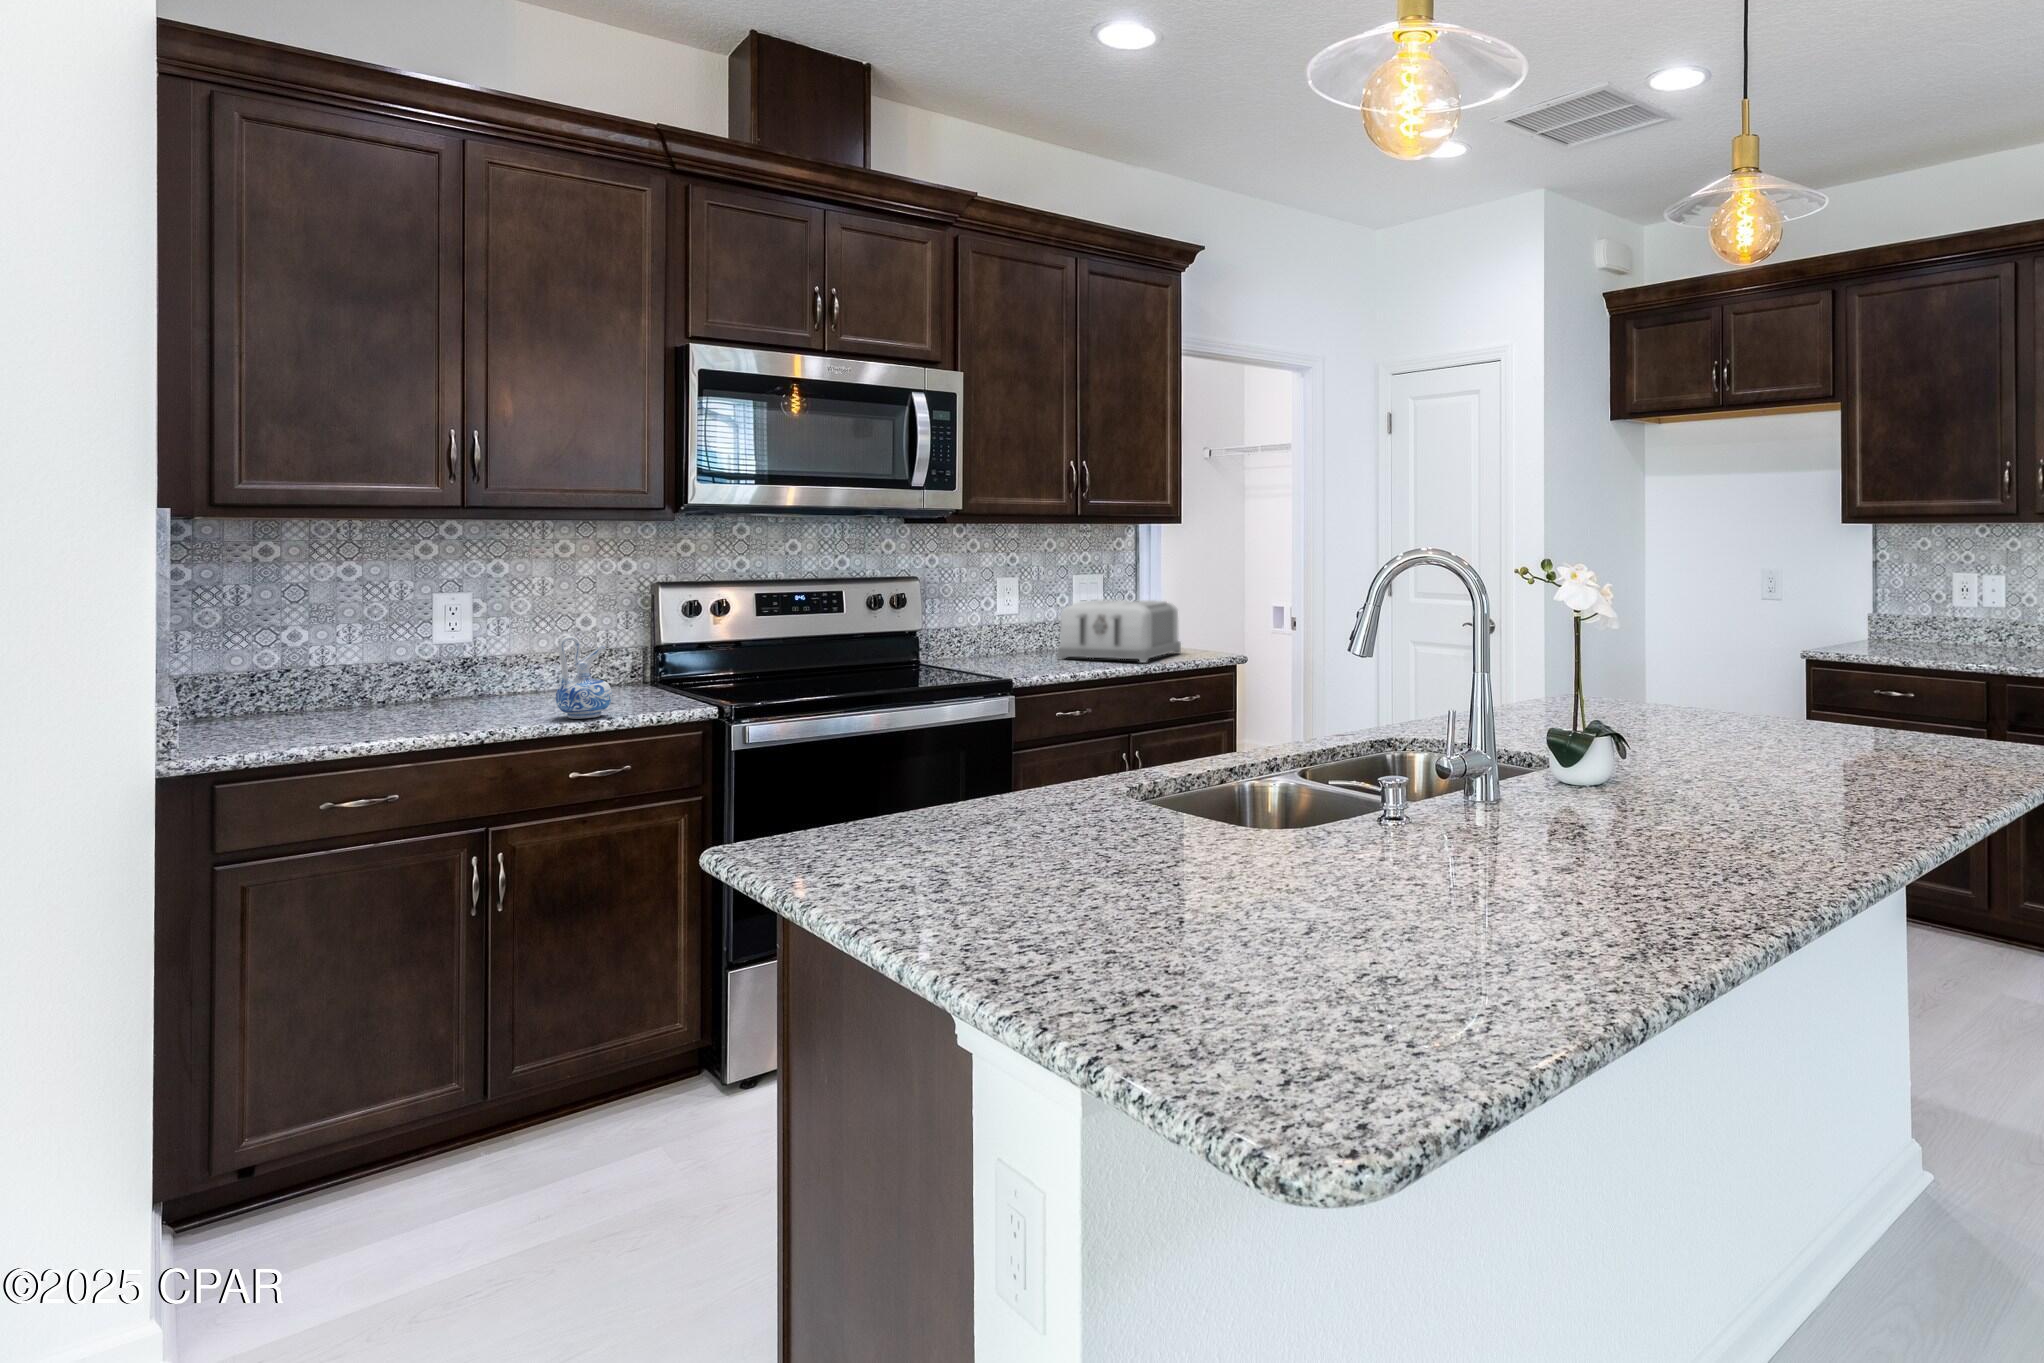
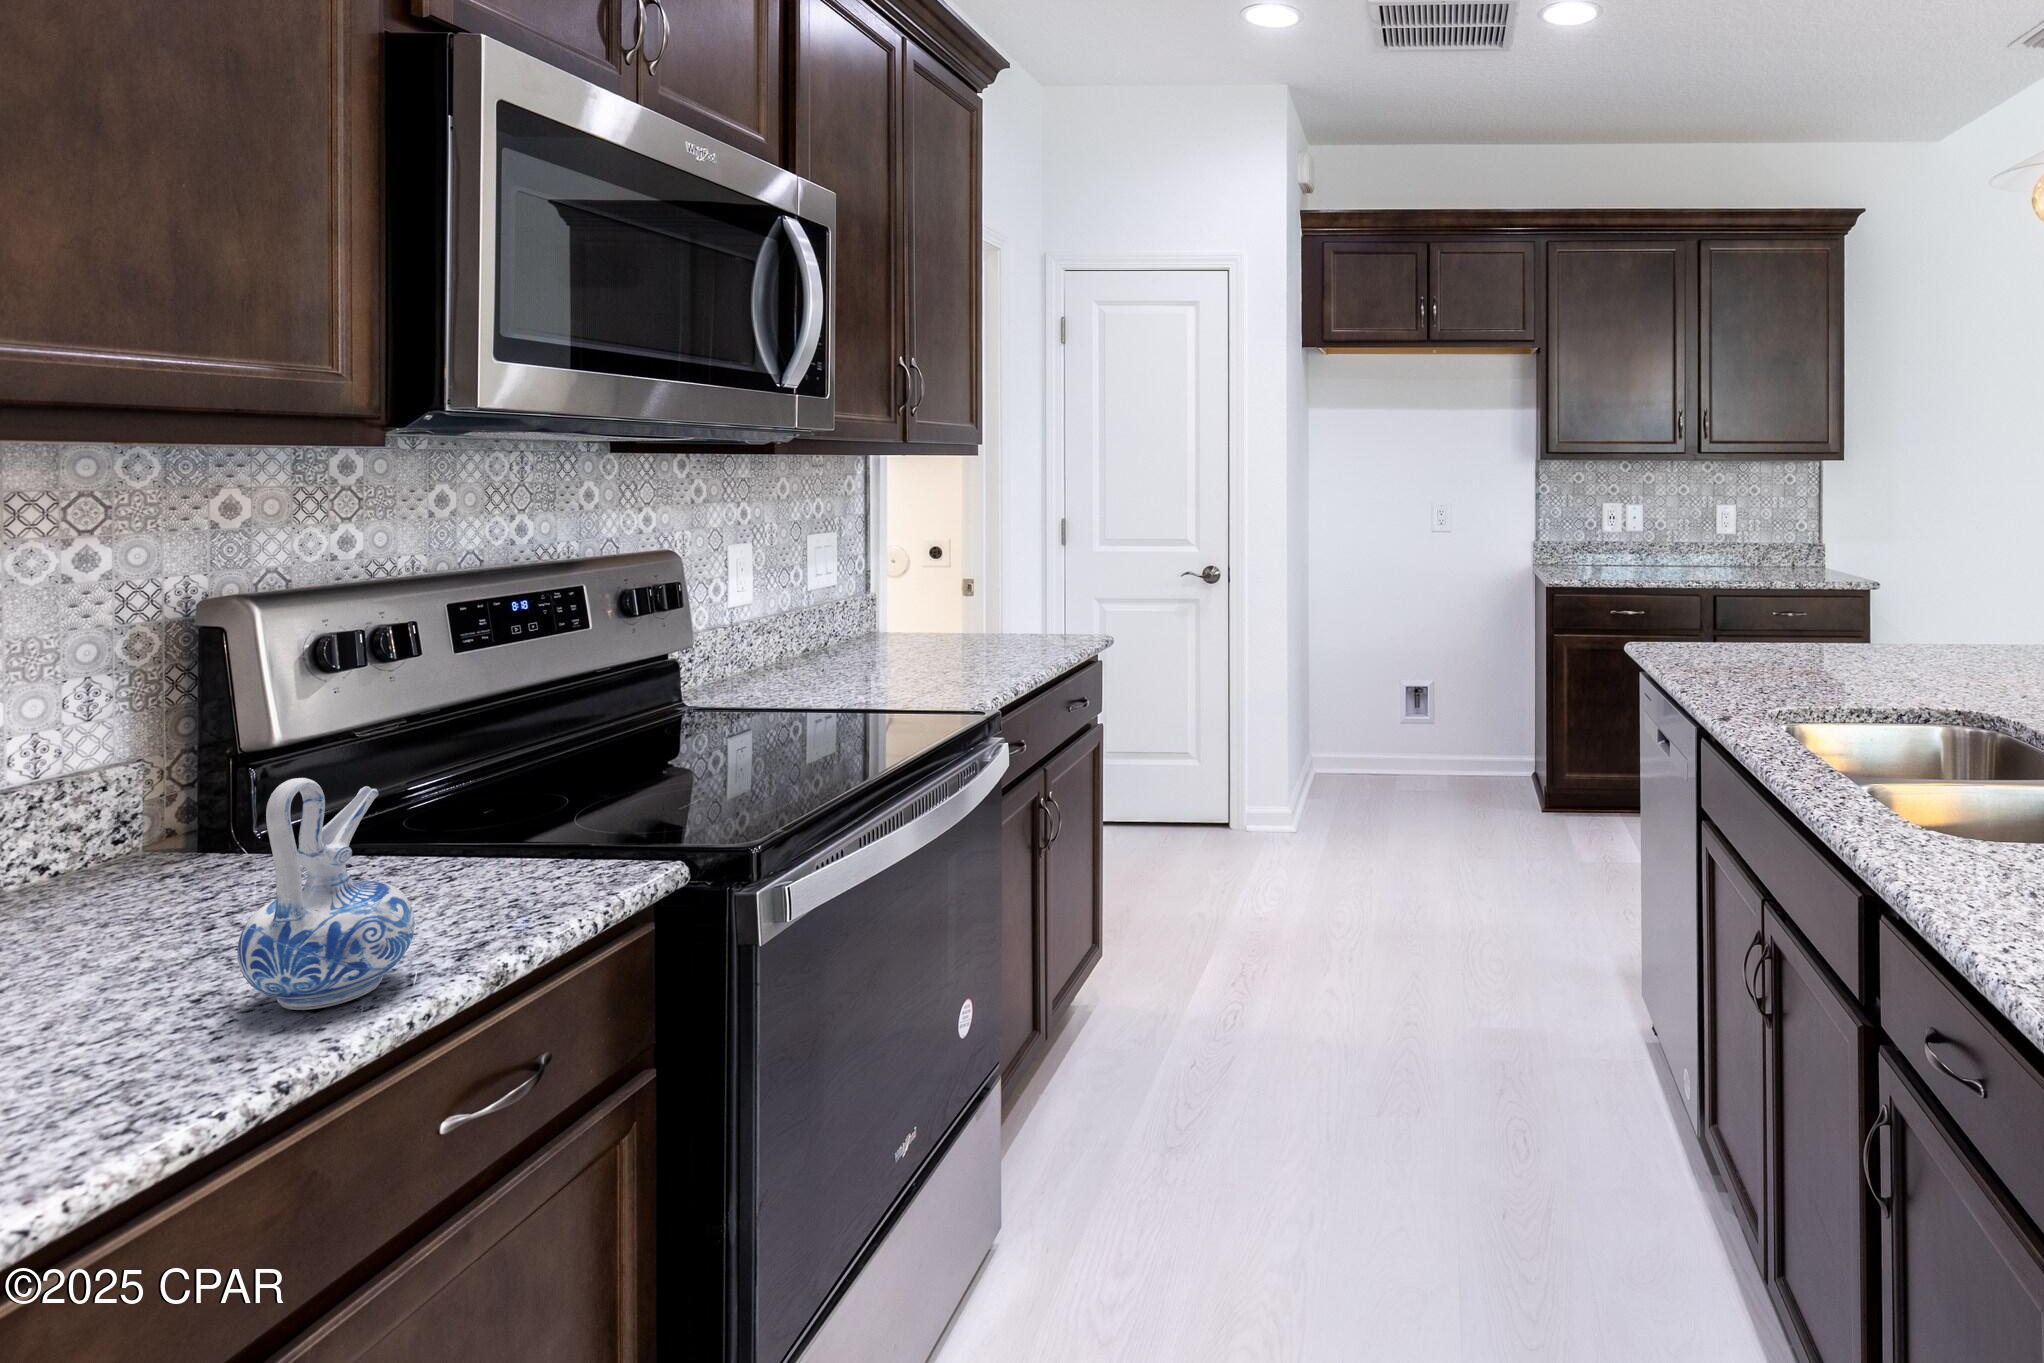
toaster: present [1057,599,1181,662] -> none [840,567,1000,669]

